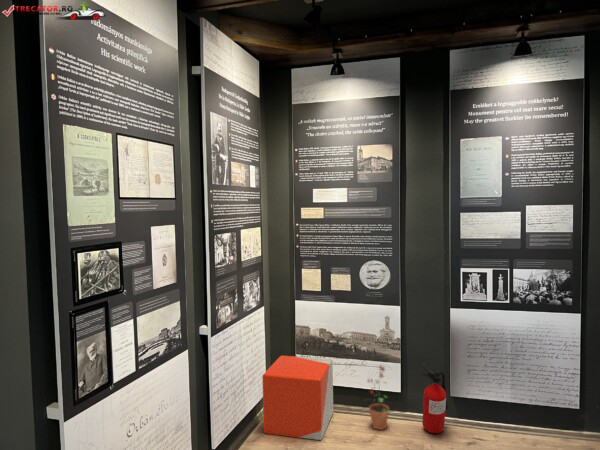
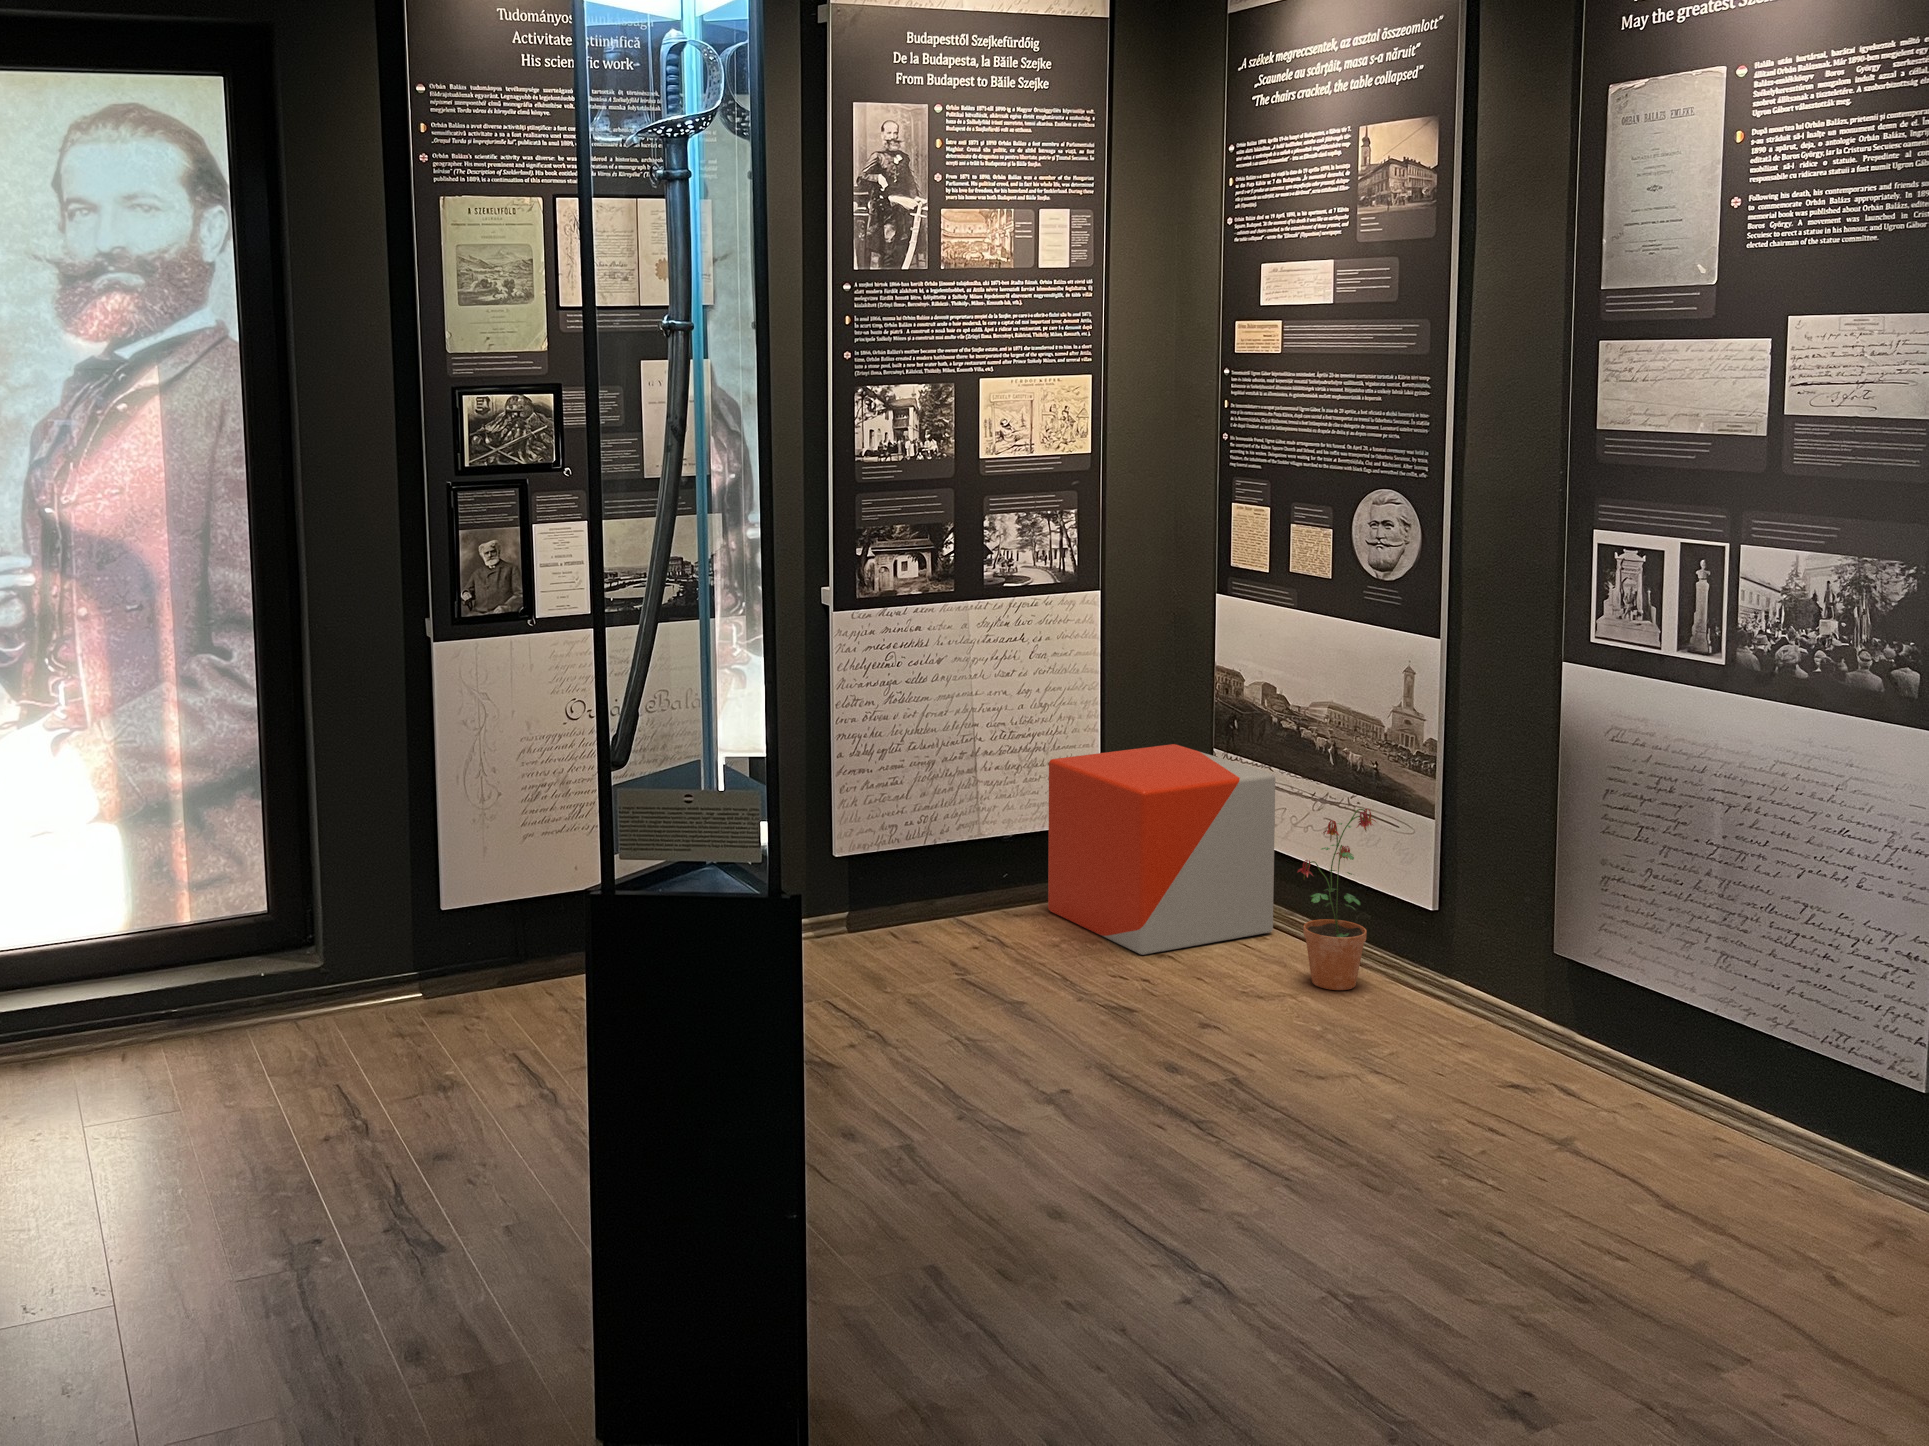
fire extinguisher: present [421,363,448,433] -> none [1414,814,1529,1038]

